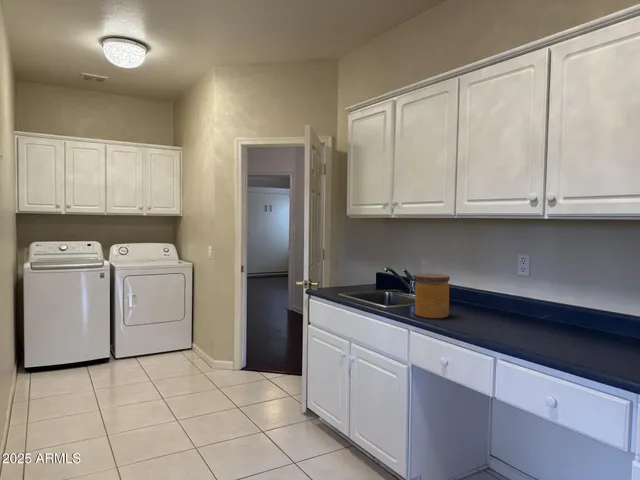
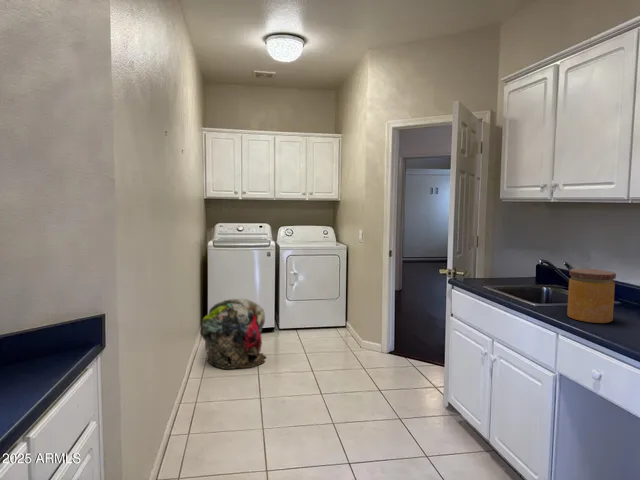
laundry basket: none [19,328,107,412] -> present [200,299,266,369]

